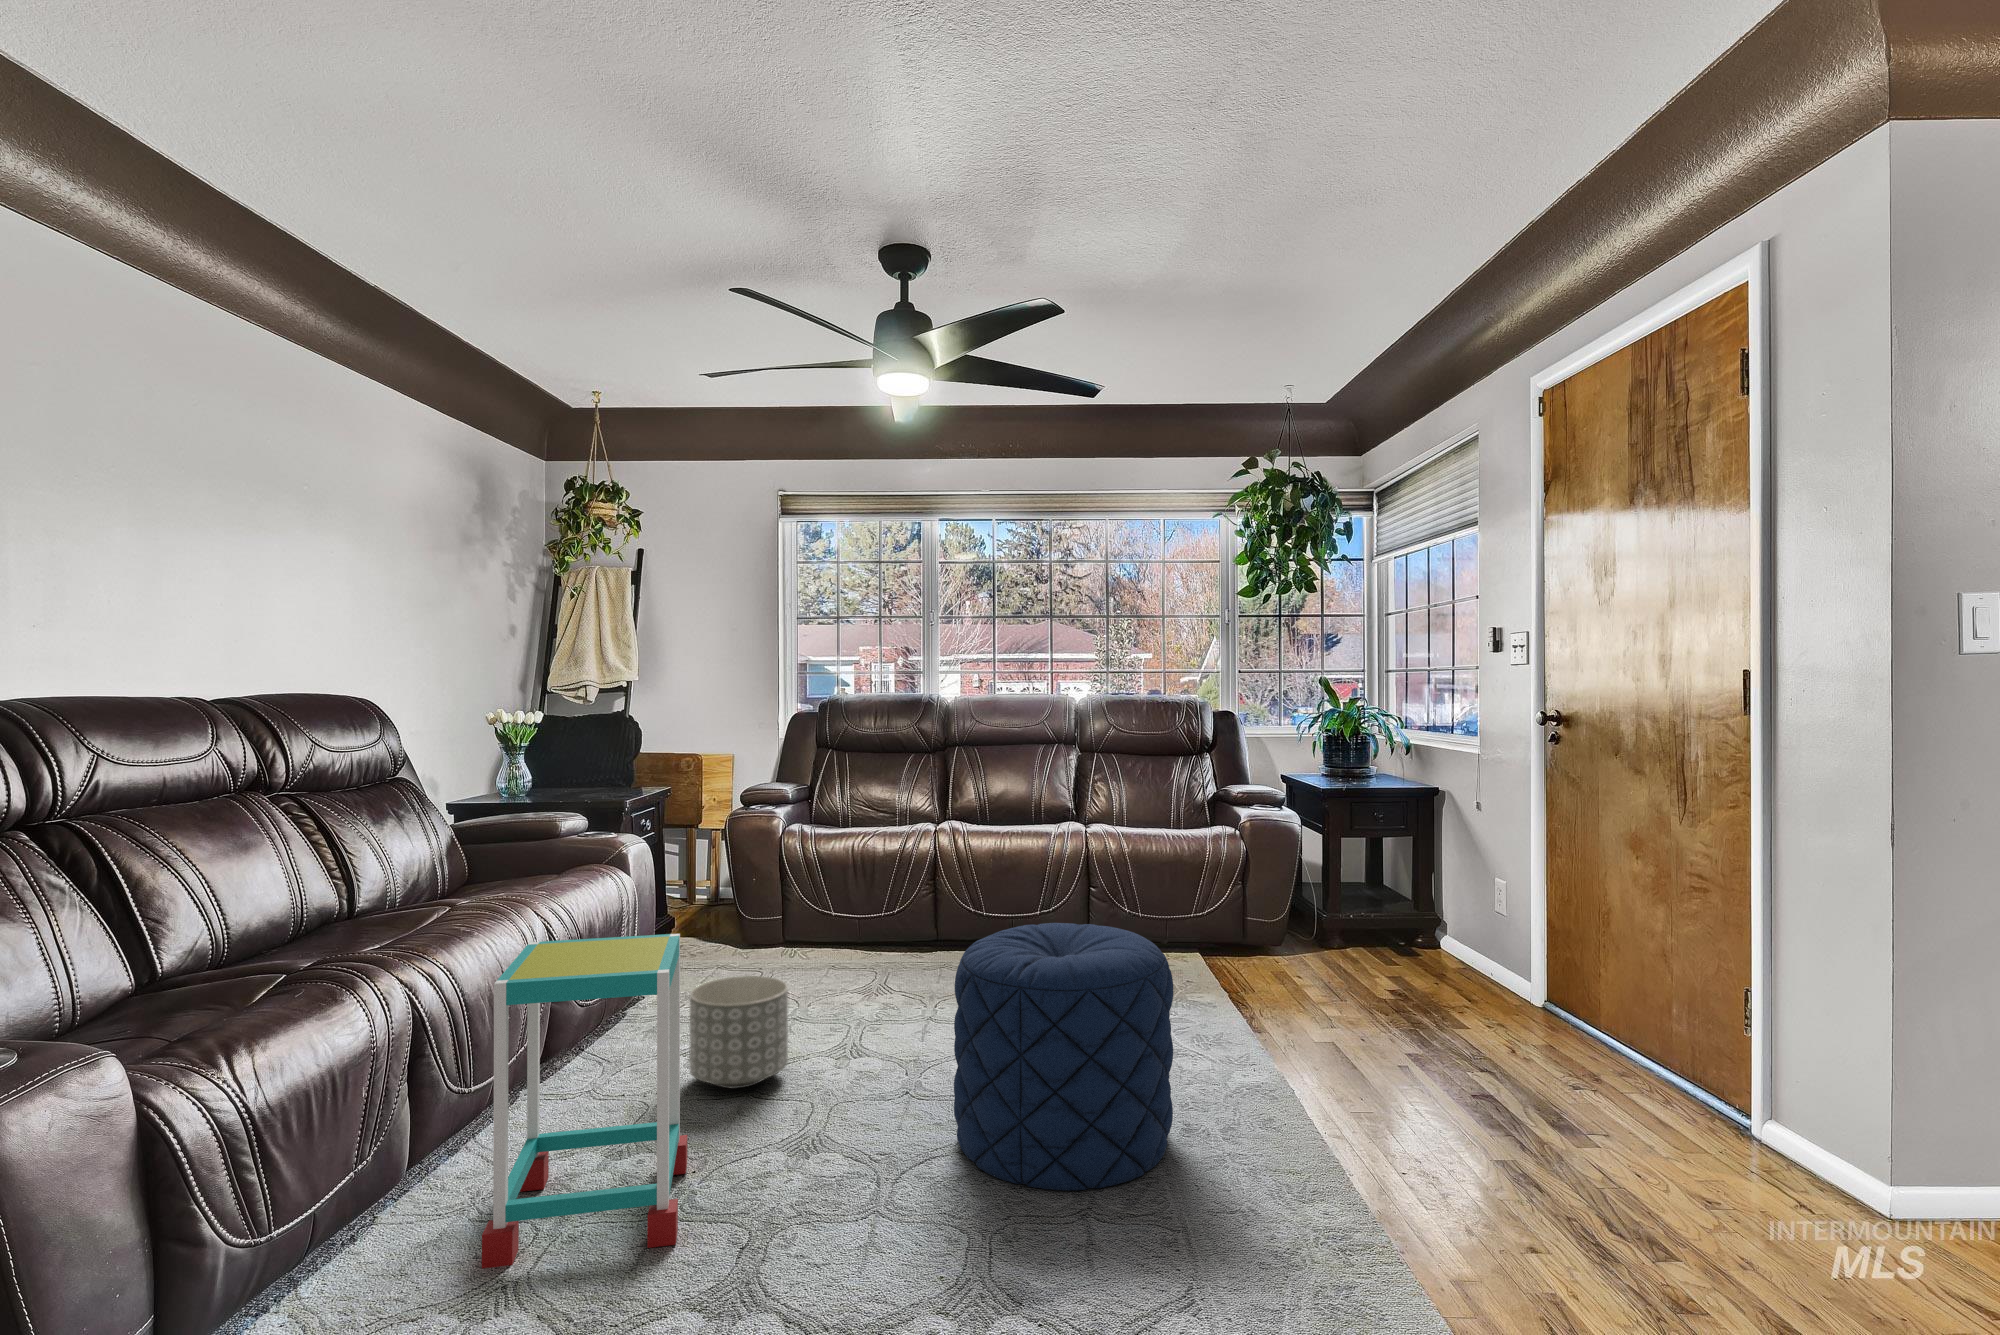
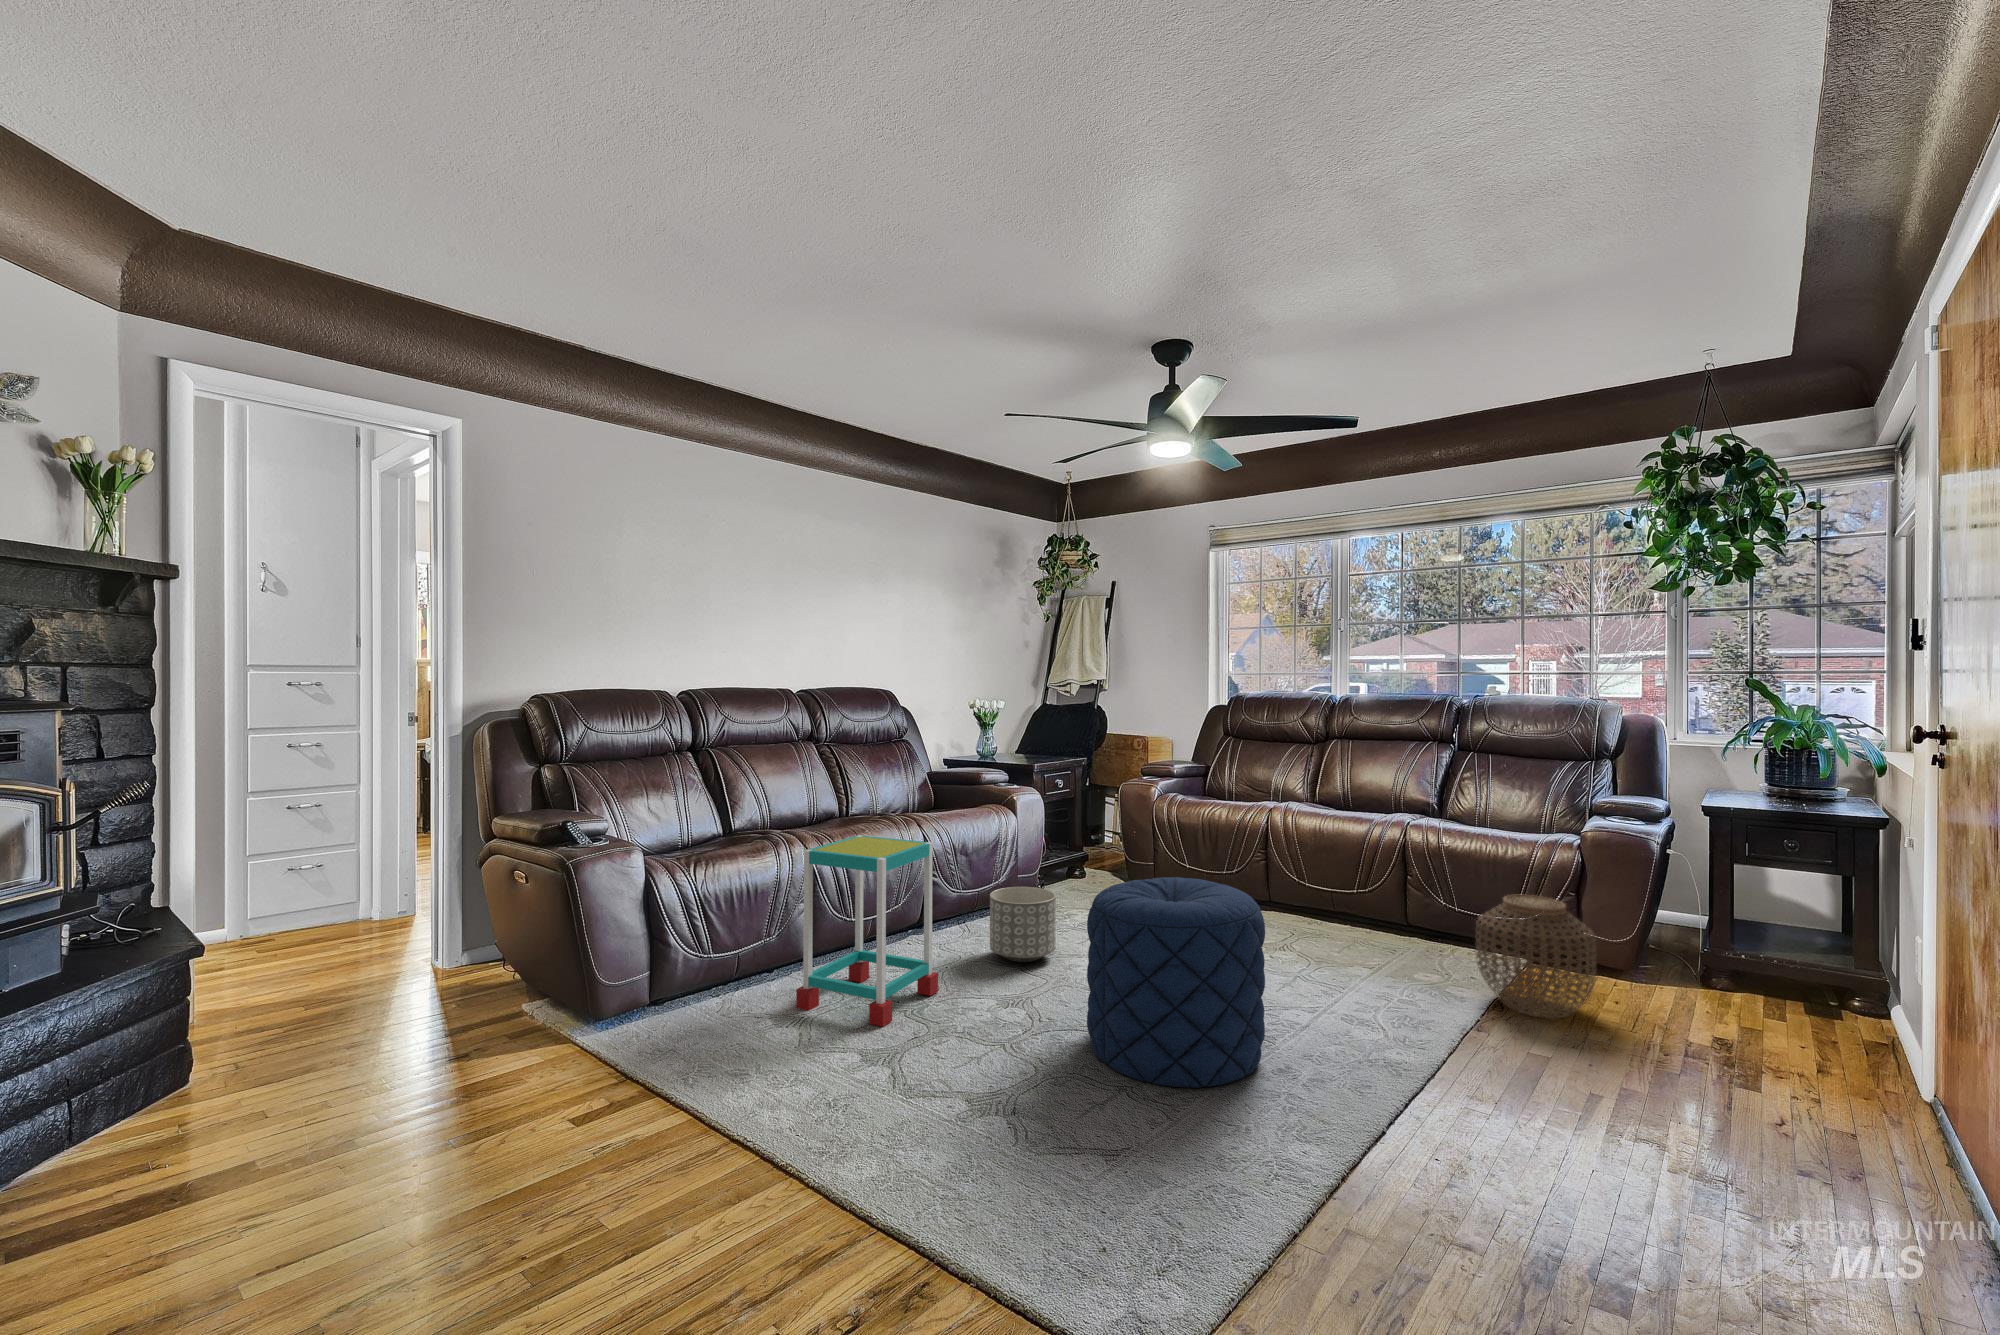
woven basket: none [1211,889,1315,1007] -> present [1476,895,1596,1019]

